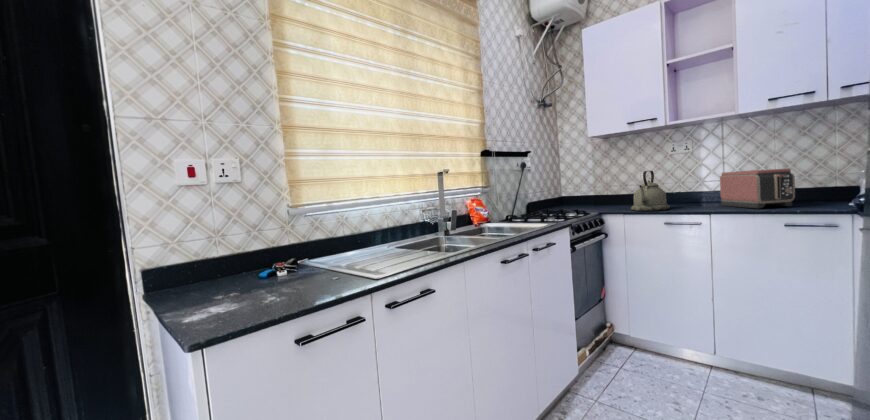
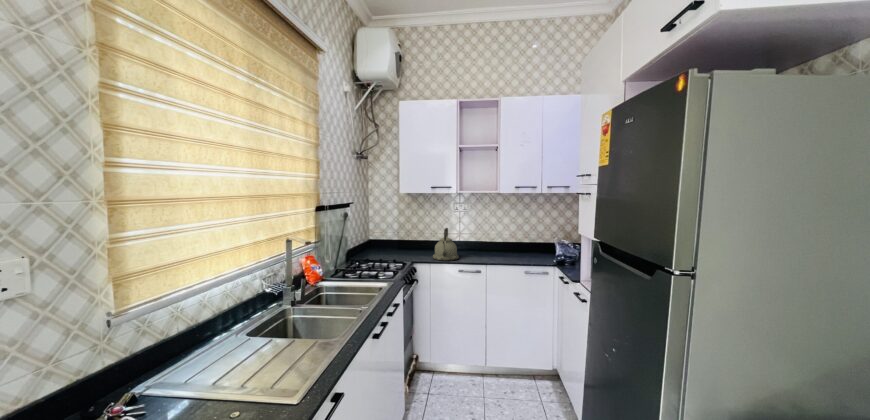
toaster: present [720,169,795,208] -> none [487,231,528,261]

